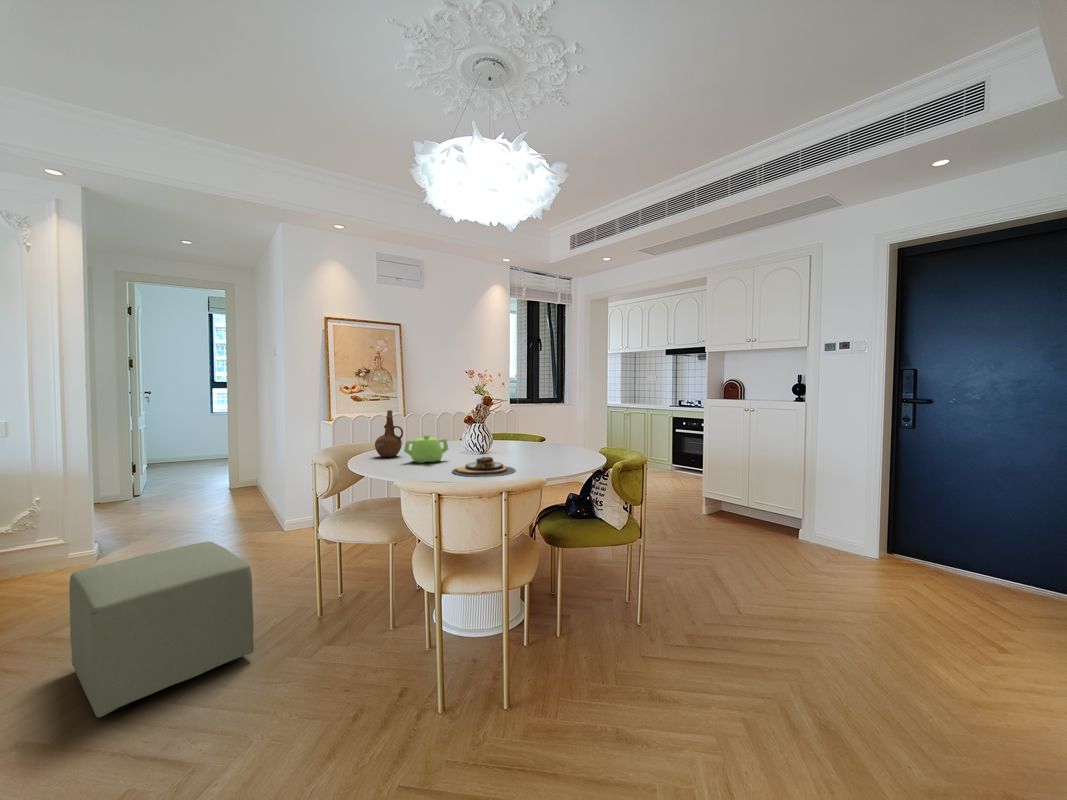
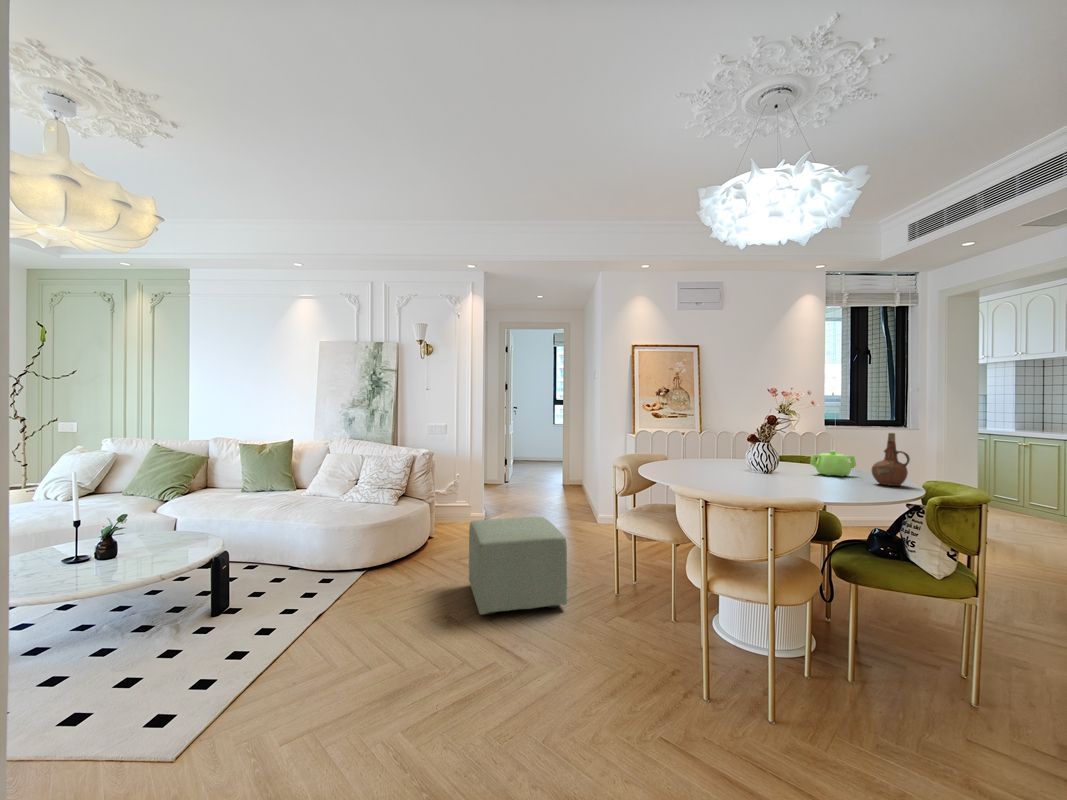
ceramic pitcher: present [375,410,403,457] -> present [871,433,910,486]
teapot: present [404,435,448,463] -> present [810,451,856,476]
plate: present [452,457,515,477] -> none [725,474,793,493]

